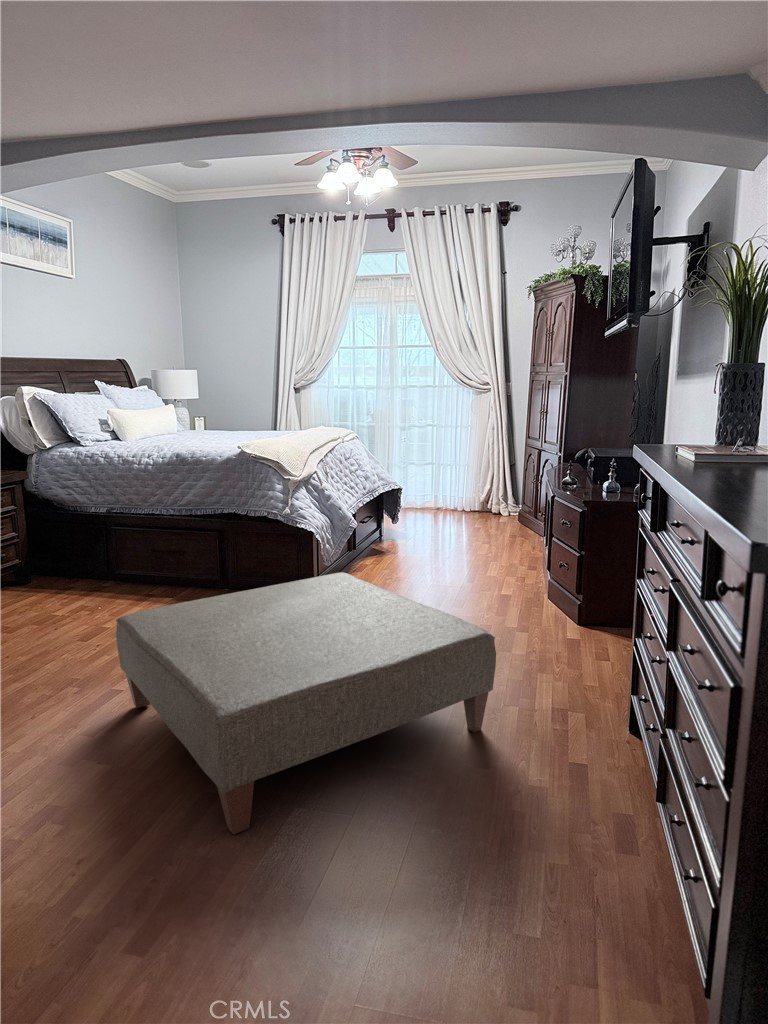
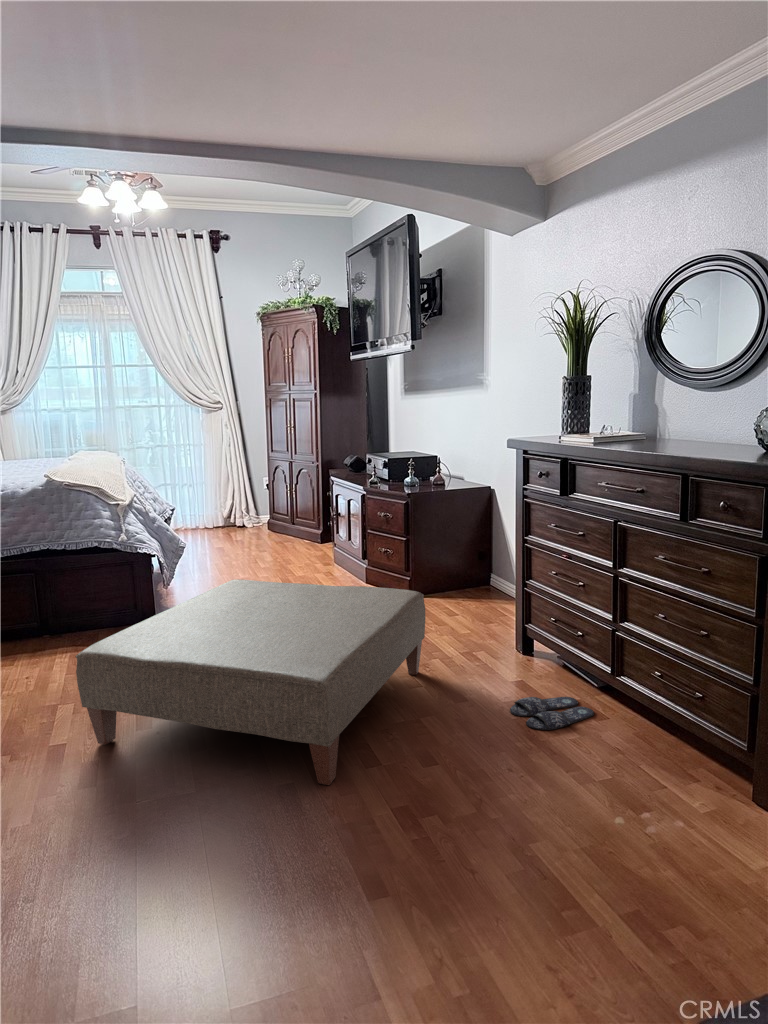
slippers: none [525,815,641,884] -> present [510,697,594,730]

